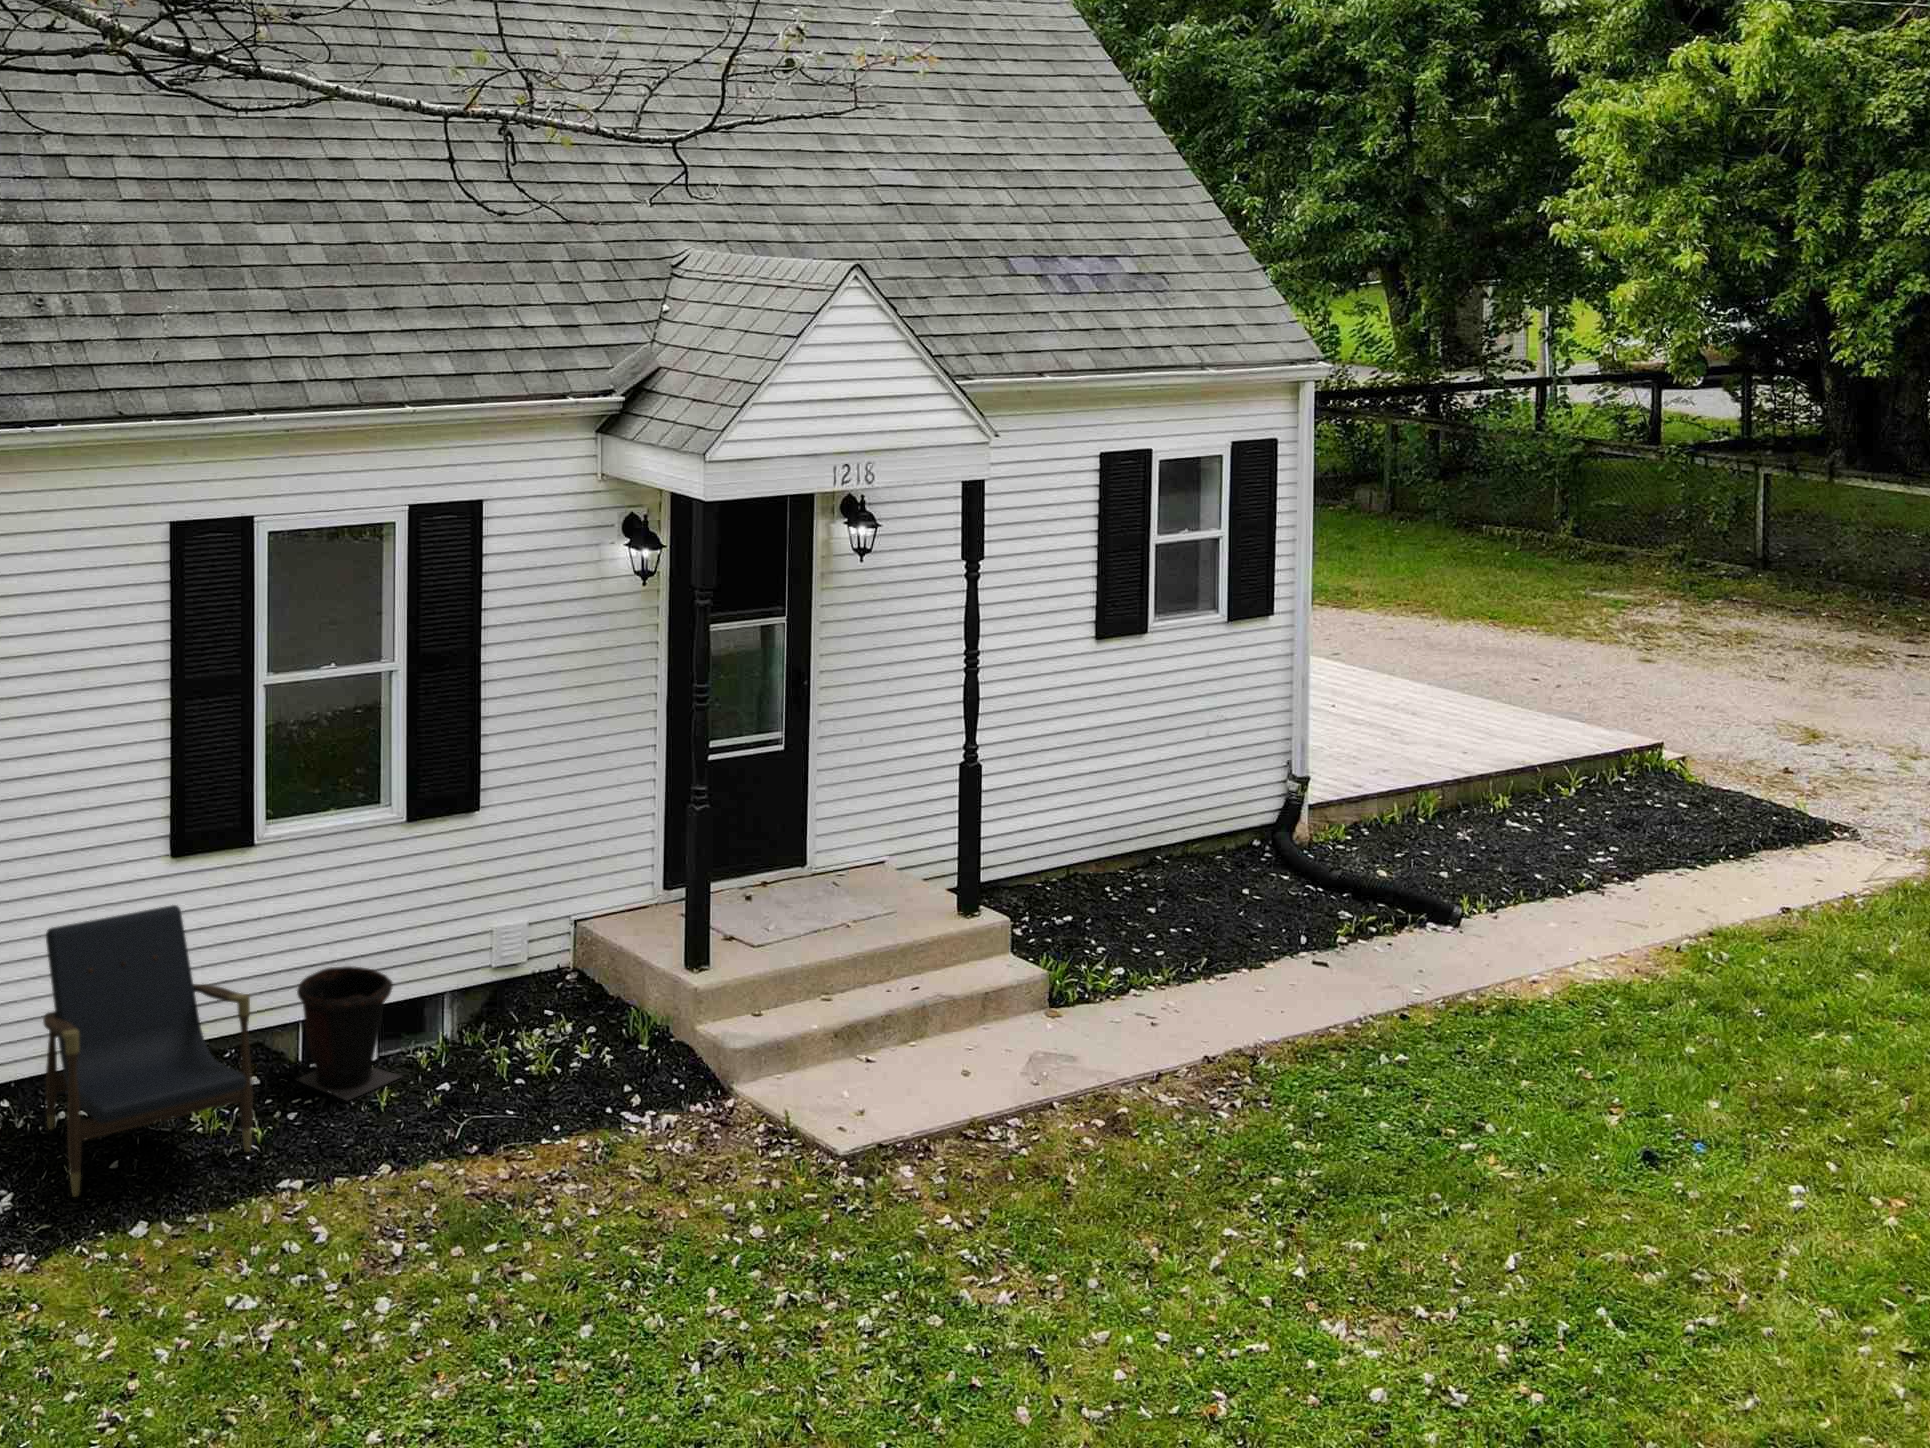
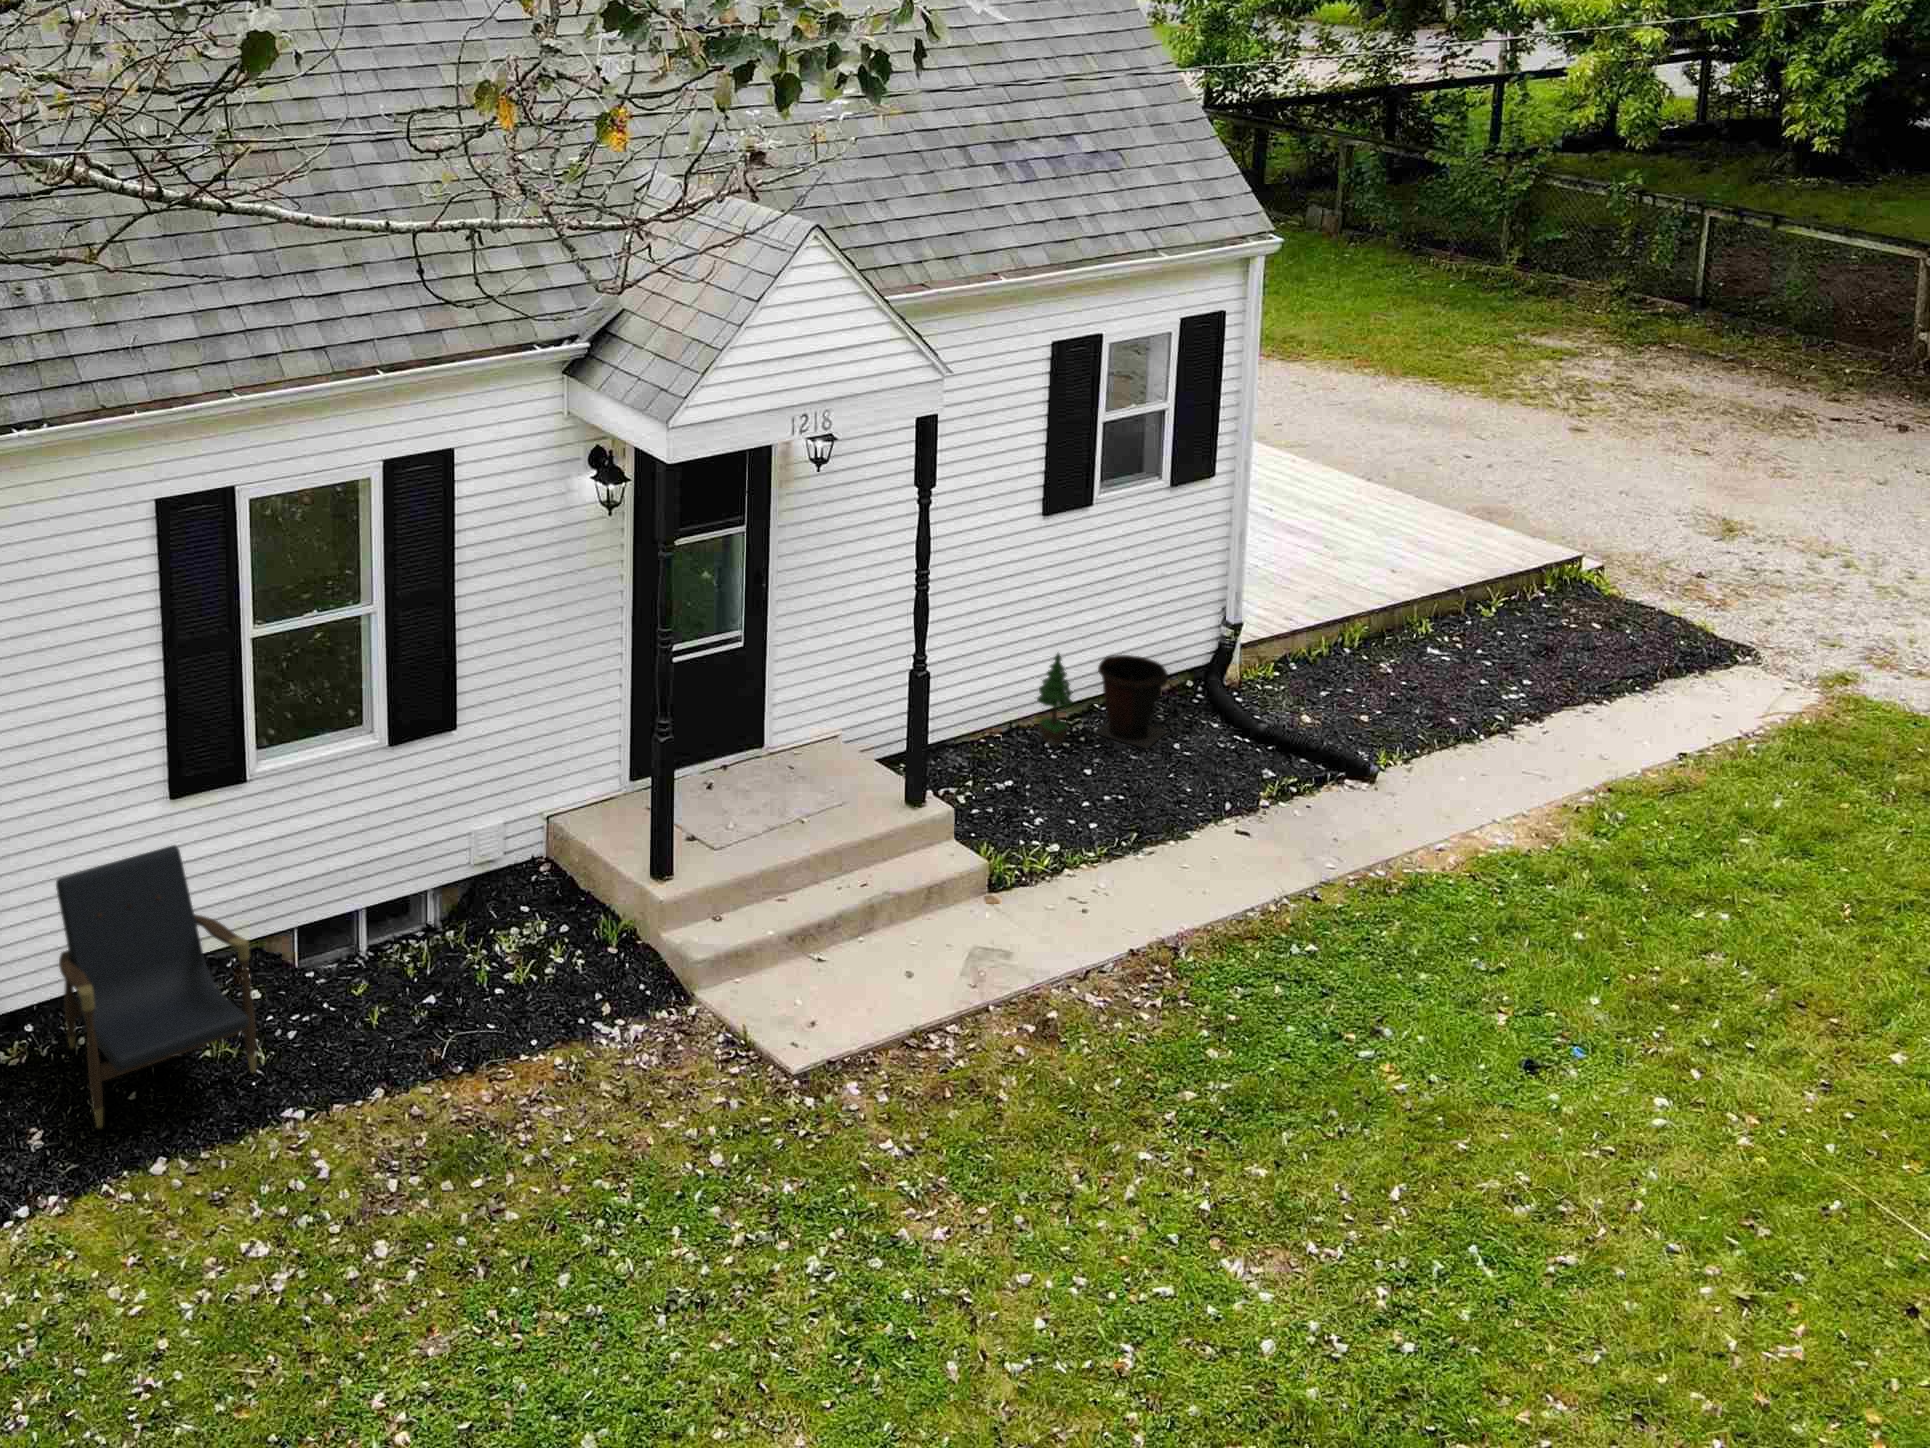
potted tree: none [1096,785,1136,894] -> present [1037,653,1073,746]
bucket: present [297,966,401,1100] -> present [1097,655,1168,748]

